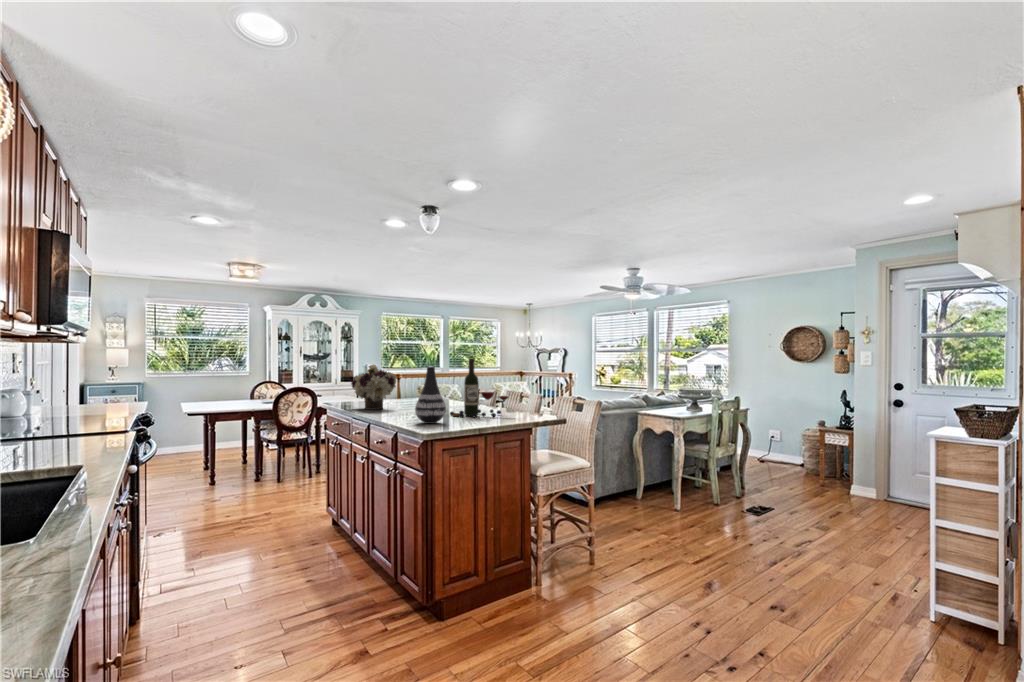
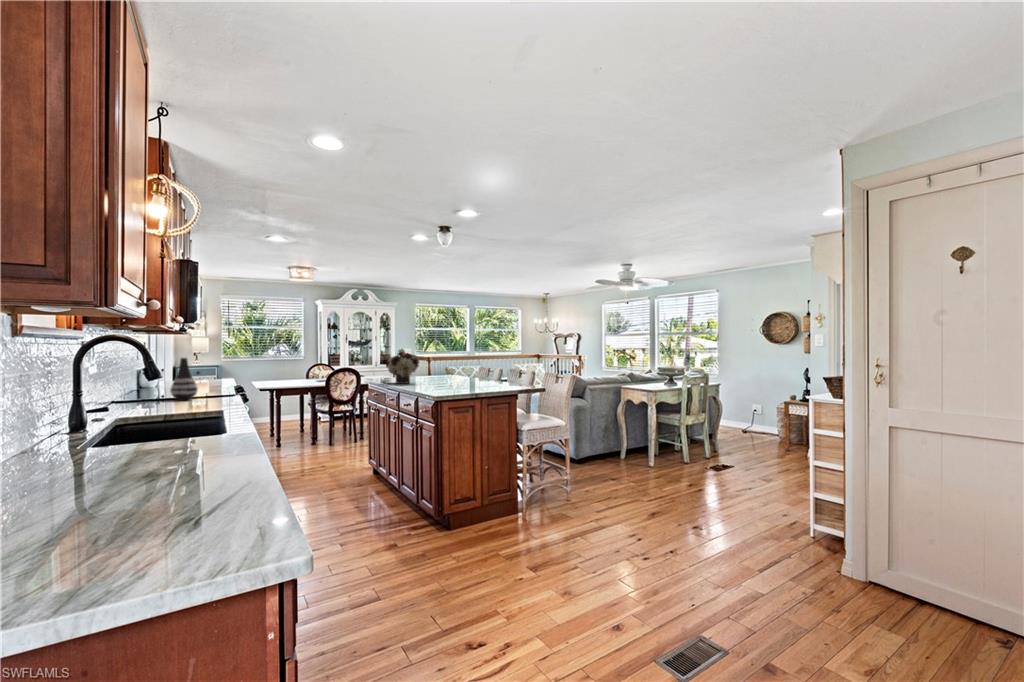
wine bottle: present [450,359,509,418] -> none [458,344,503,388]
vase: present [415,366,446,424] -> present [170,358,198,400]

